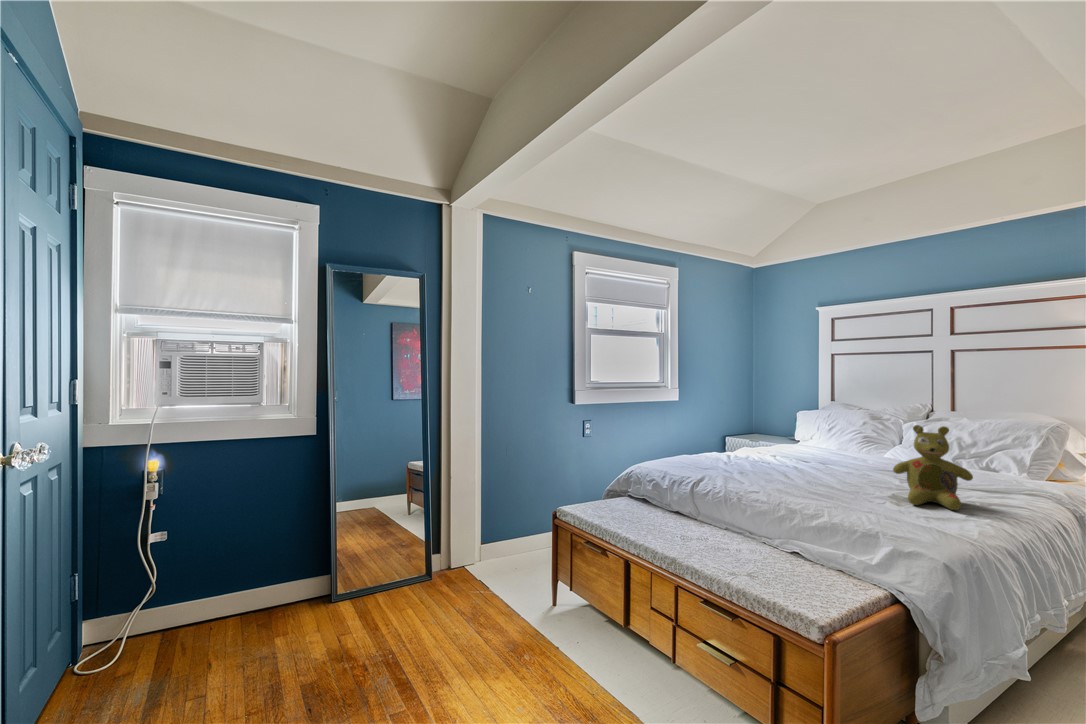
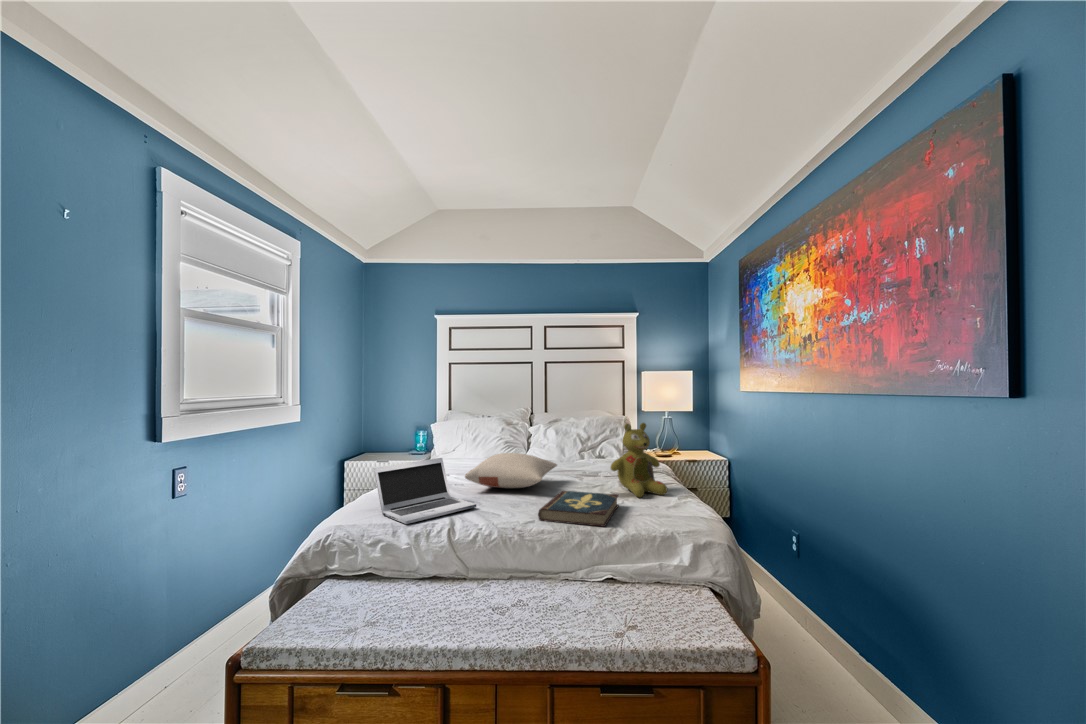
laptop: none [669,434,735,475] -> present [374,458,476,524]
pillow: none [751,440,860,473] -> present [465,453,557,488]
book: none [763,479,867,510] -> present [538,491,619,527]

